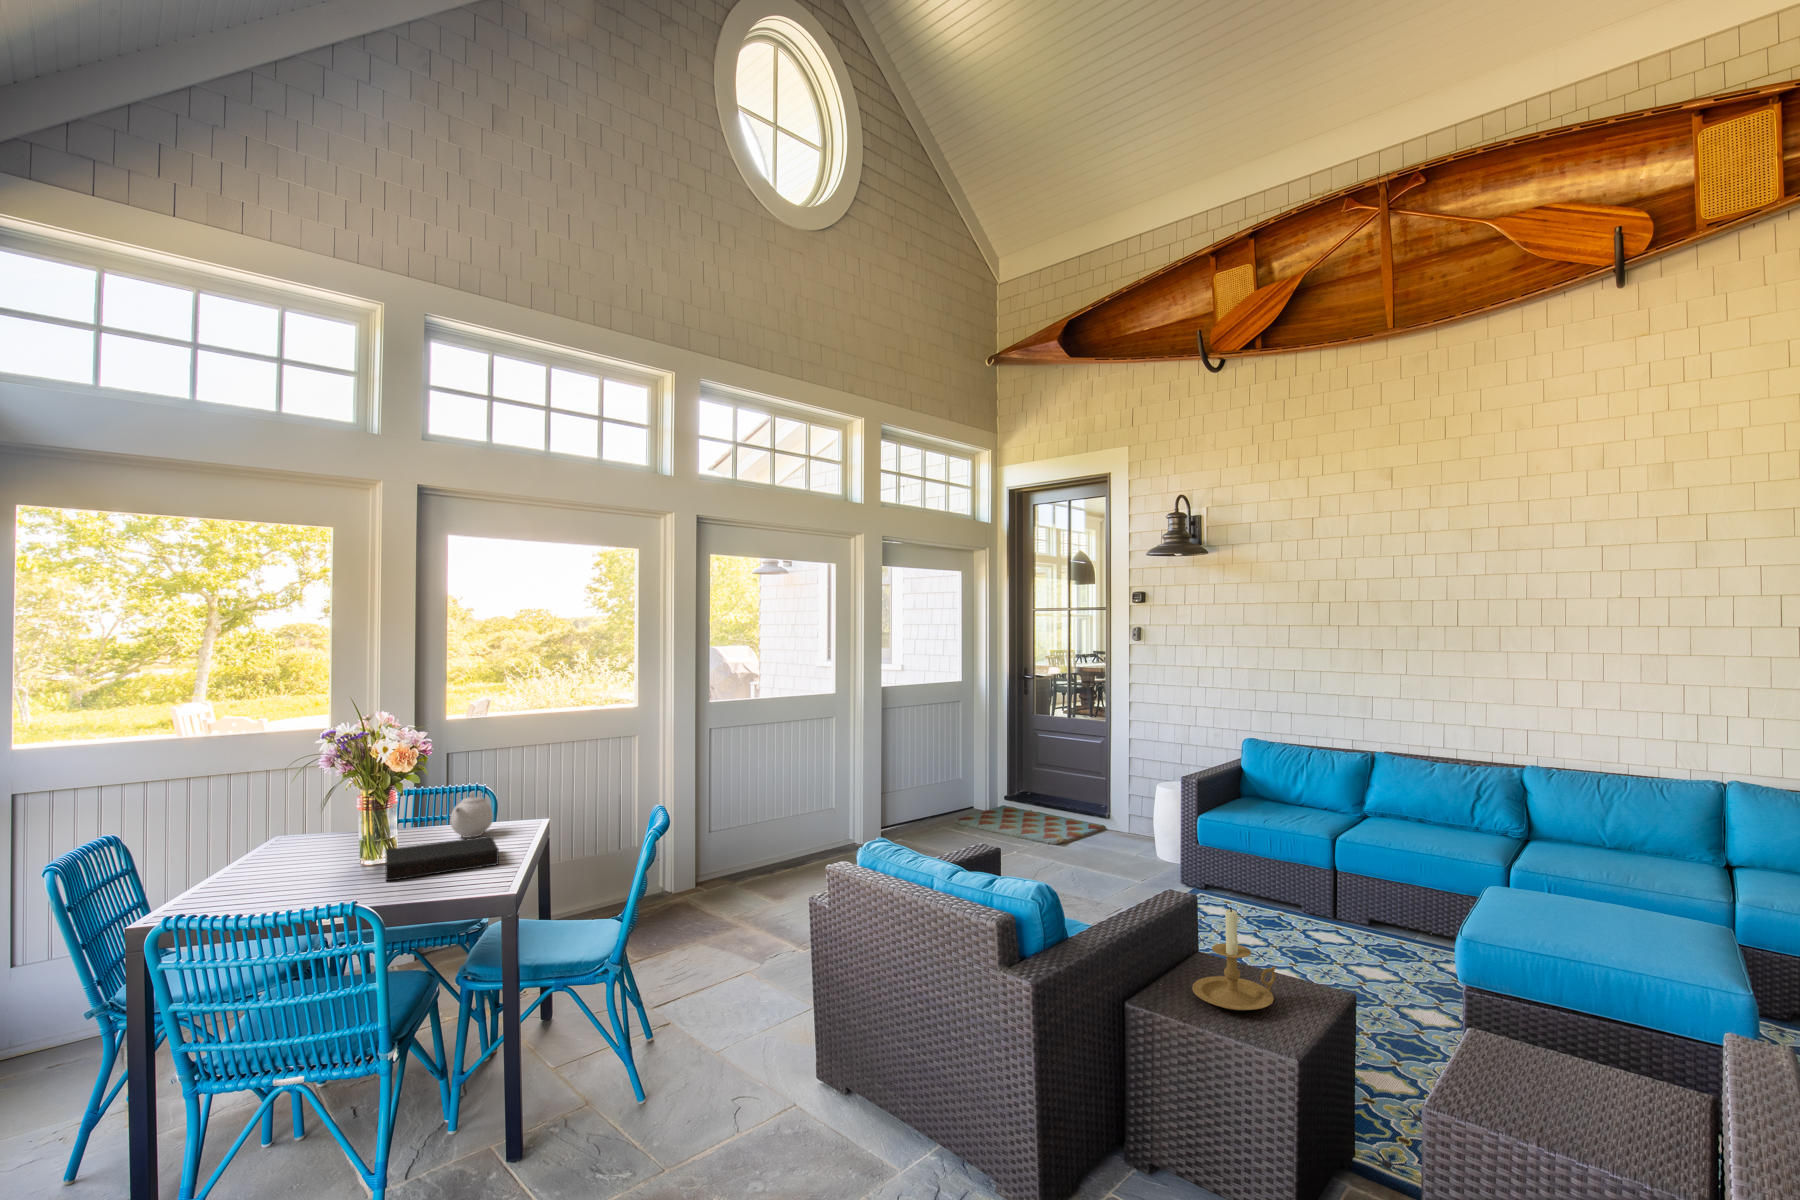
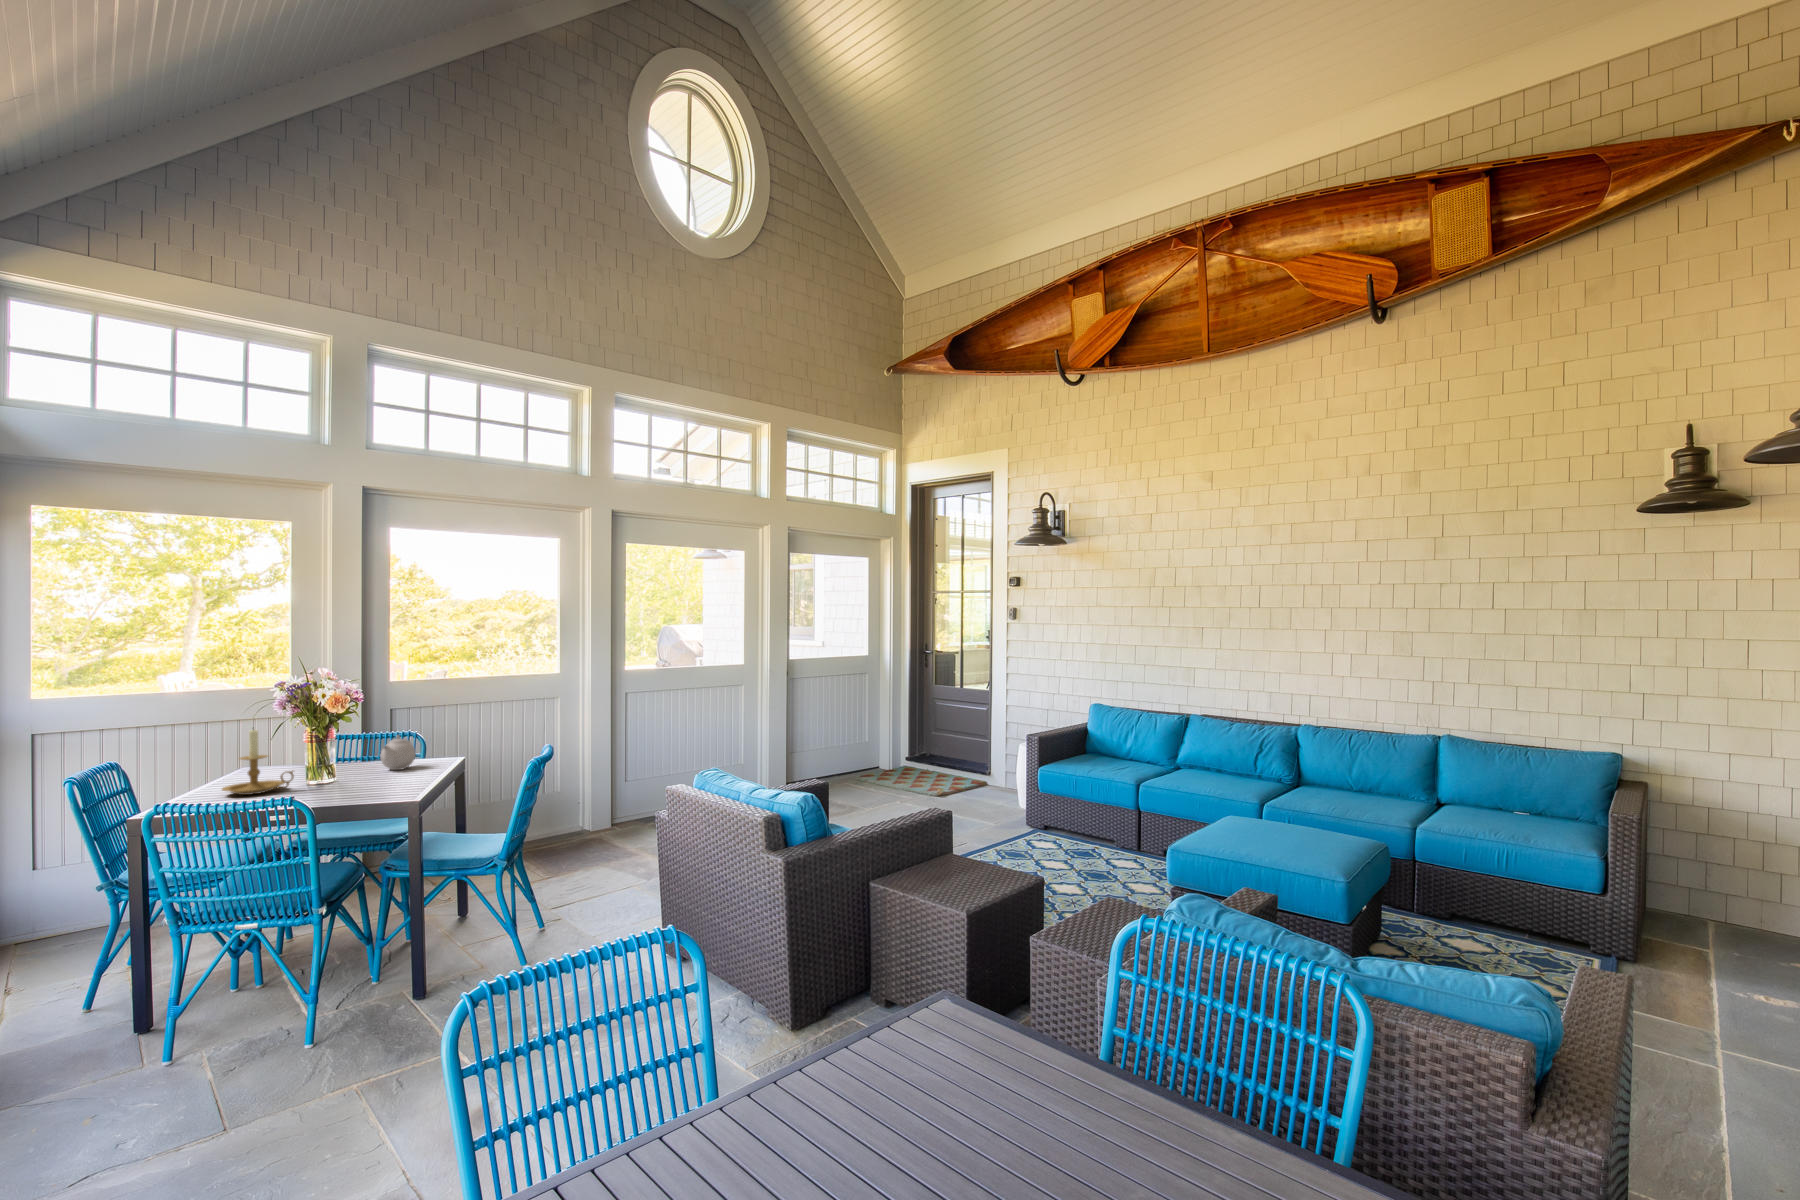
book: present [385,836,499,881] -> none [323,766,413,794]
candle holder: present [1192,907,1276,1010] -> present [222,729,294,795]

